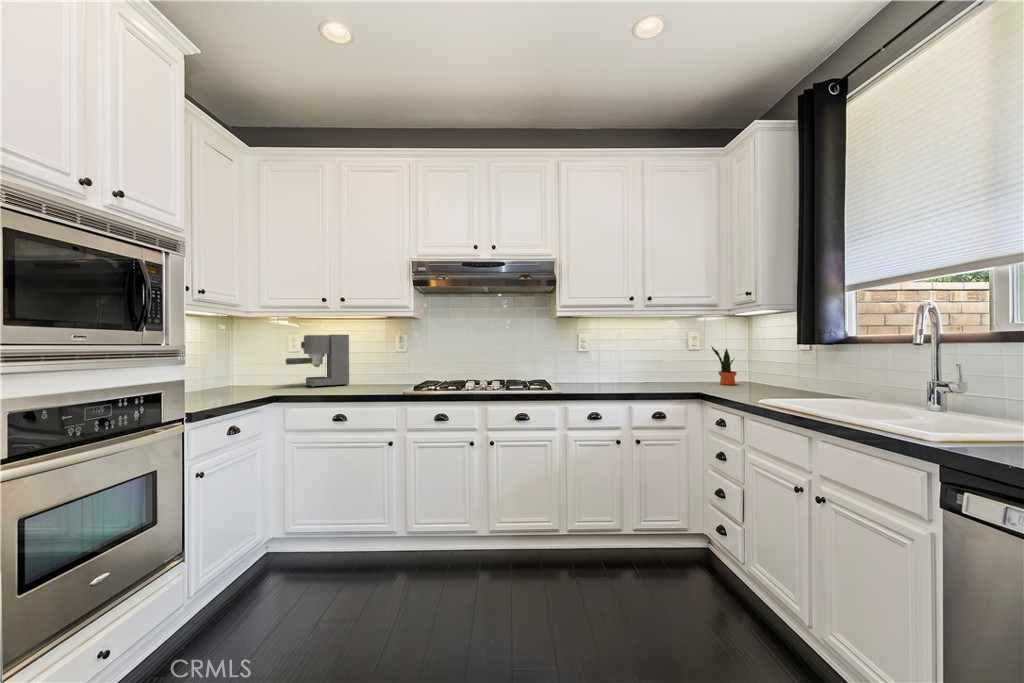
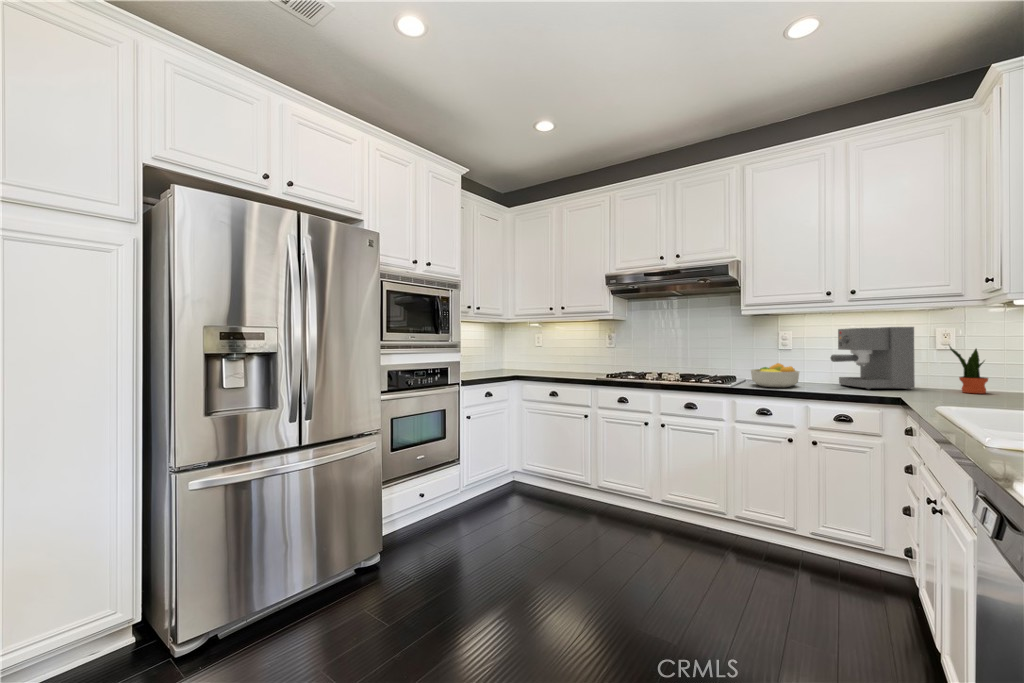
coffee maker: present [286,335,349,387] -> present [830,327,915,390]
fruit bowl: none [572,365,615,390] -> present [751,363,799,387]

